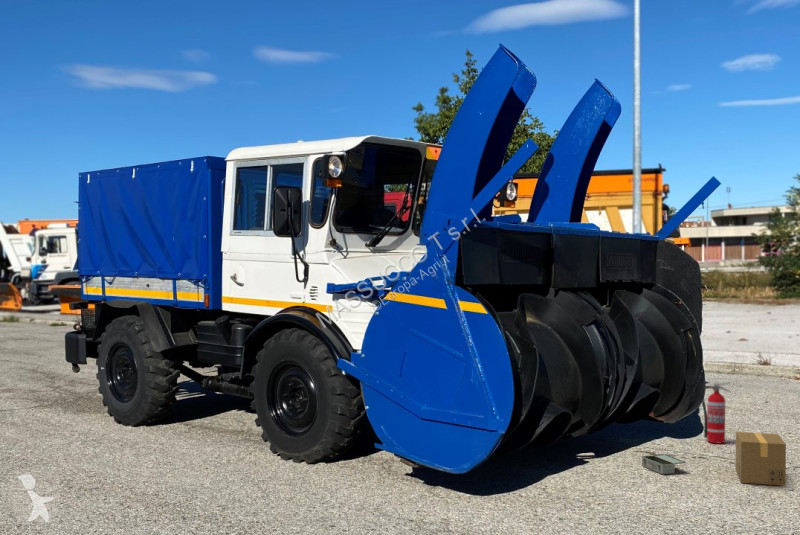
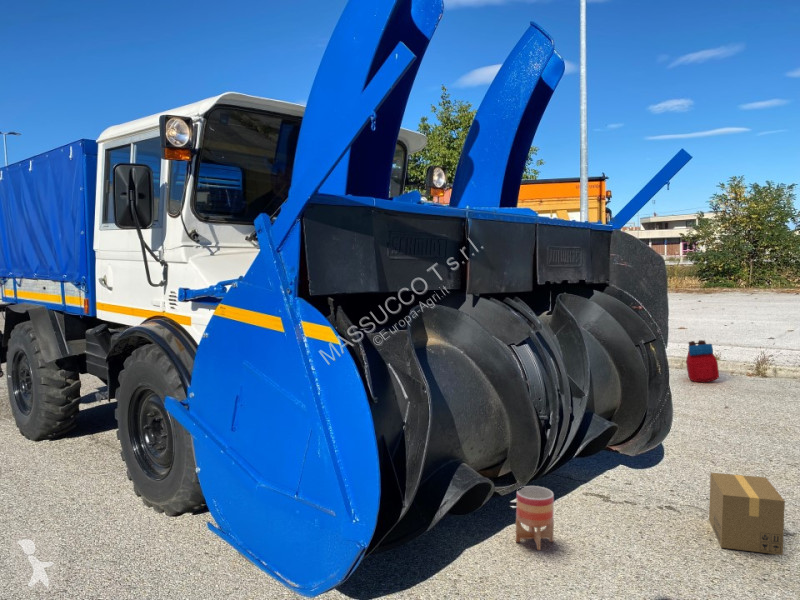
backpack: none [737,345,770,387] -> present [686,340,719,382]
fire extinguisher: present [702,382,731,443] -> none [659,398,696,469]
planter: none [585,439,614,484] -> present [516,486,554,550]
toolbox: present [642,454,686,474] -> none [590,495,647,529]

